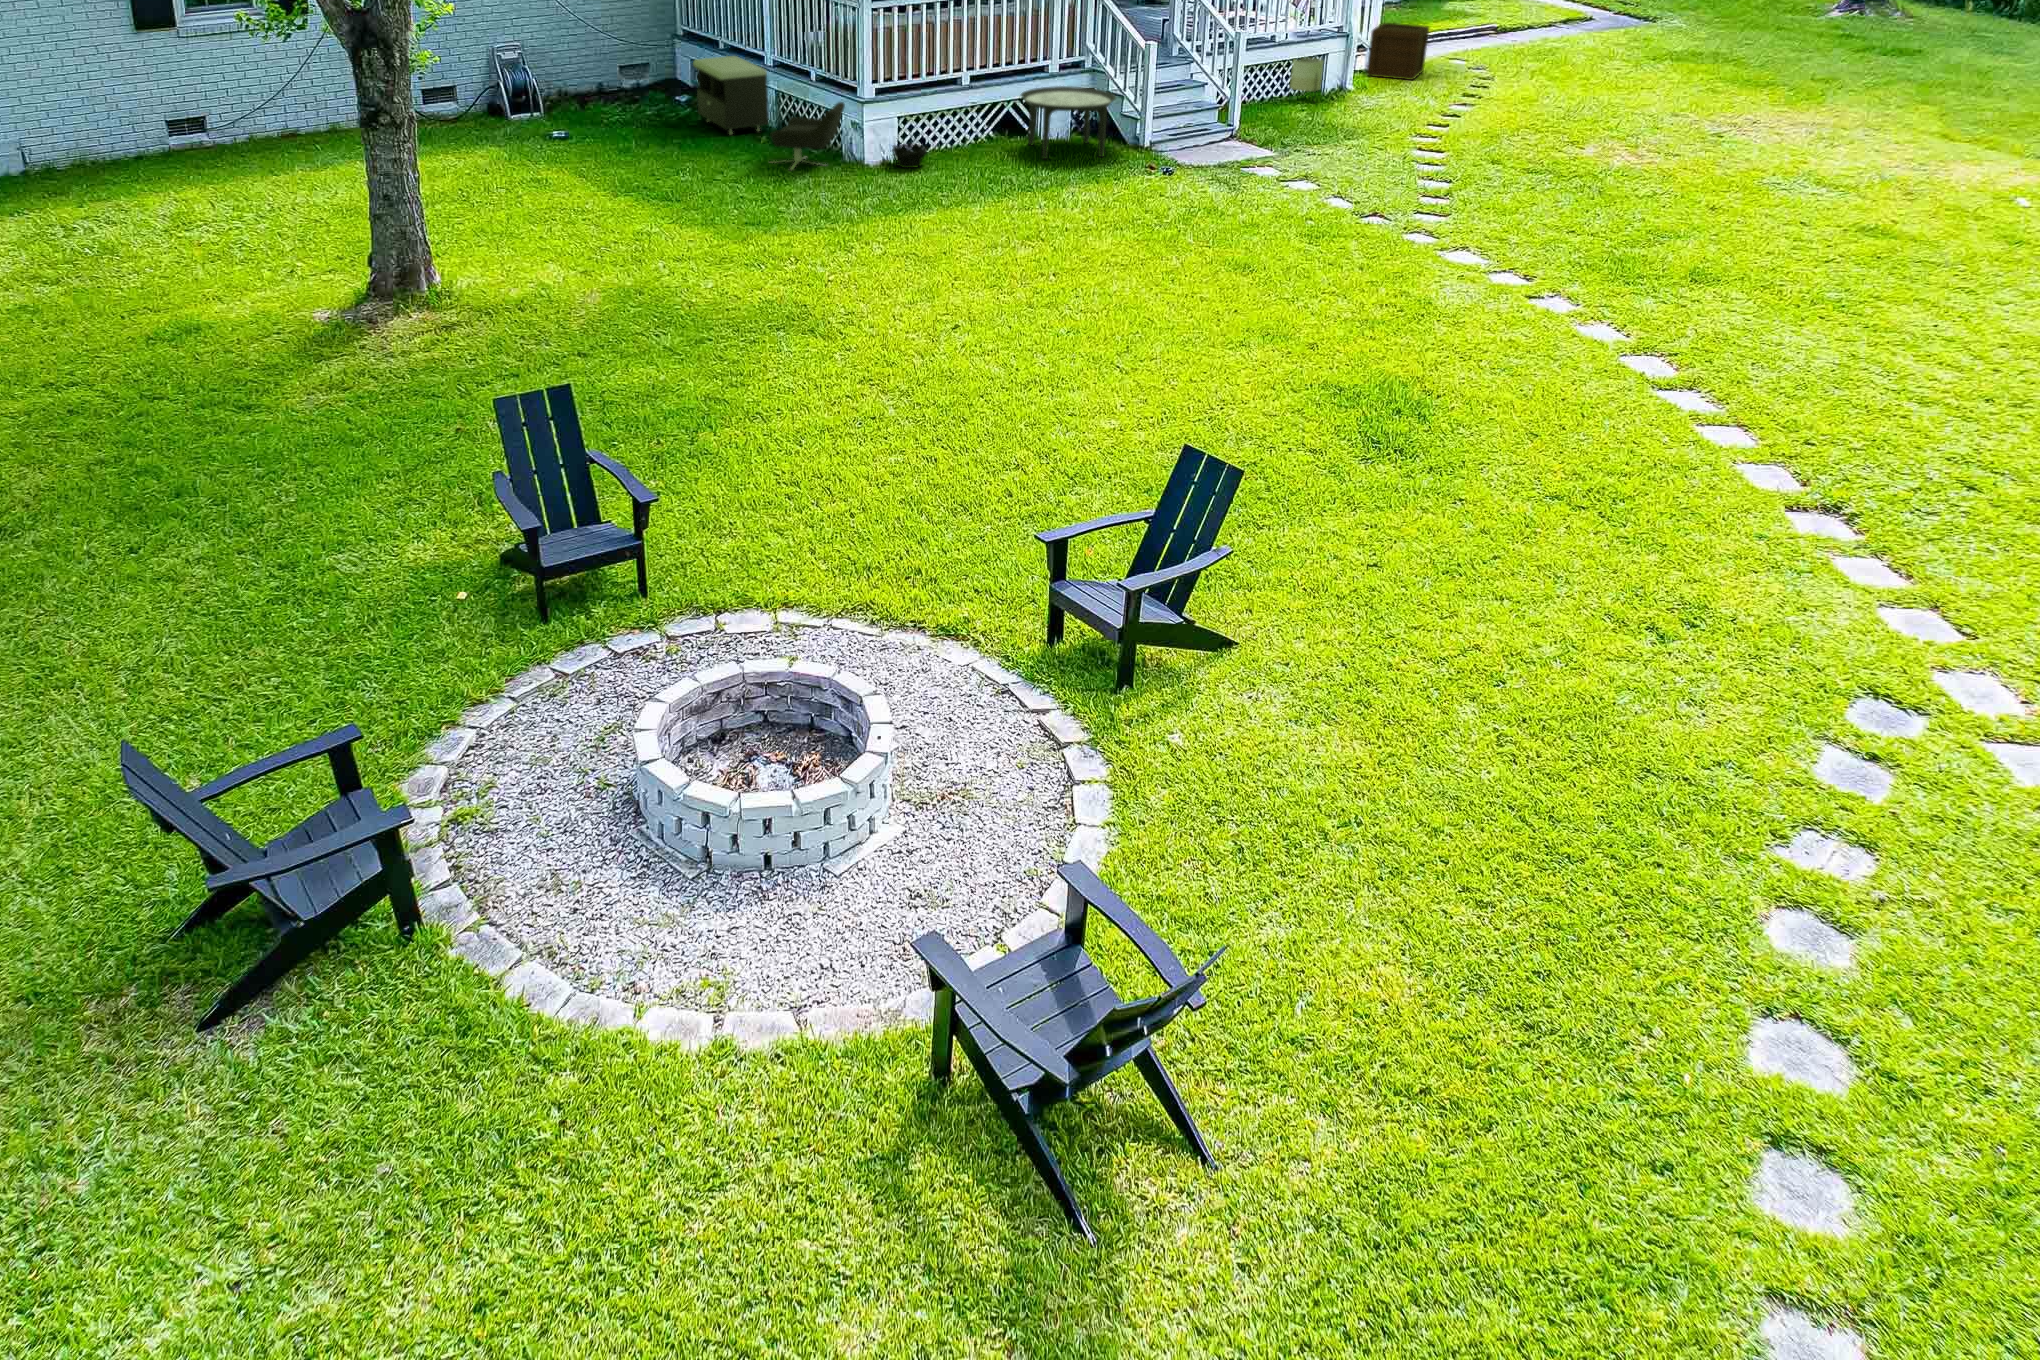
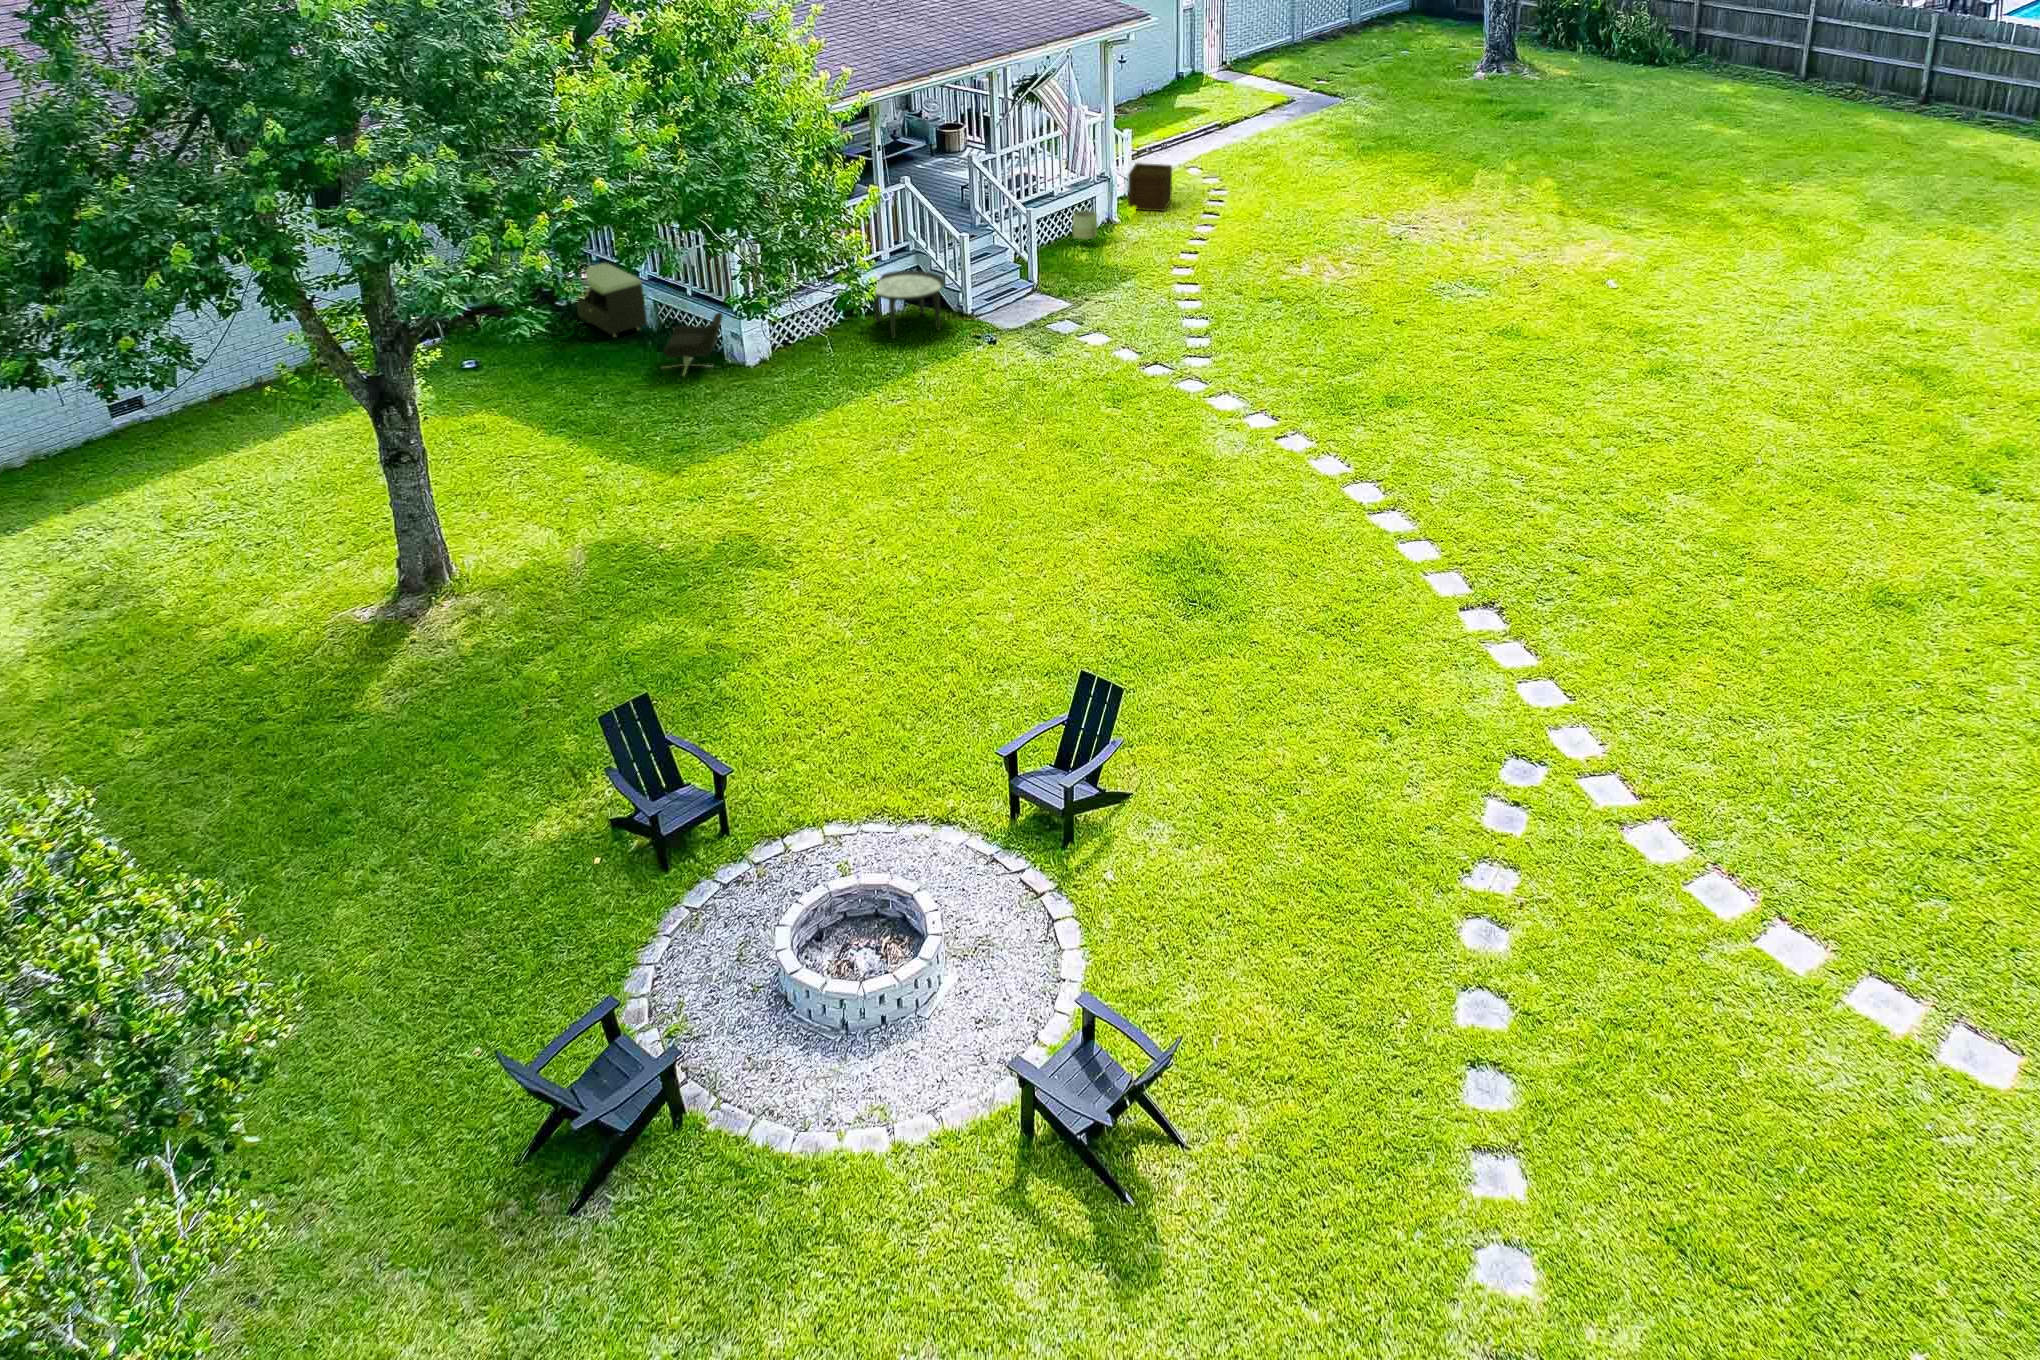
basket: present [891,143,927,168] -> none [766,331,798,362]

